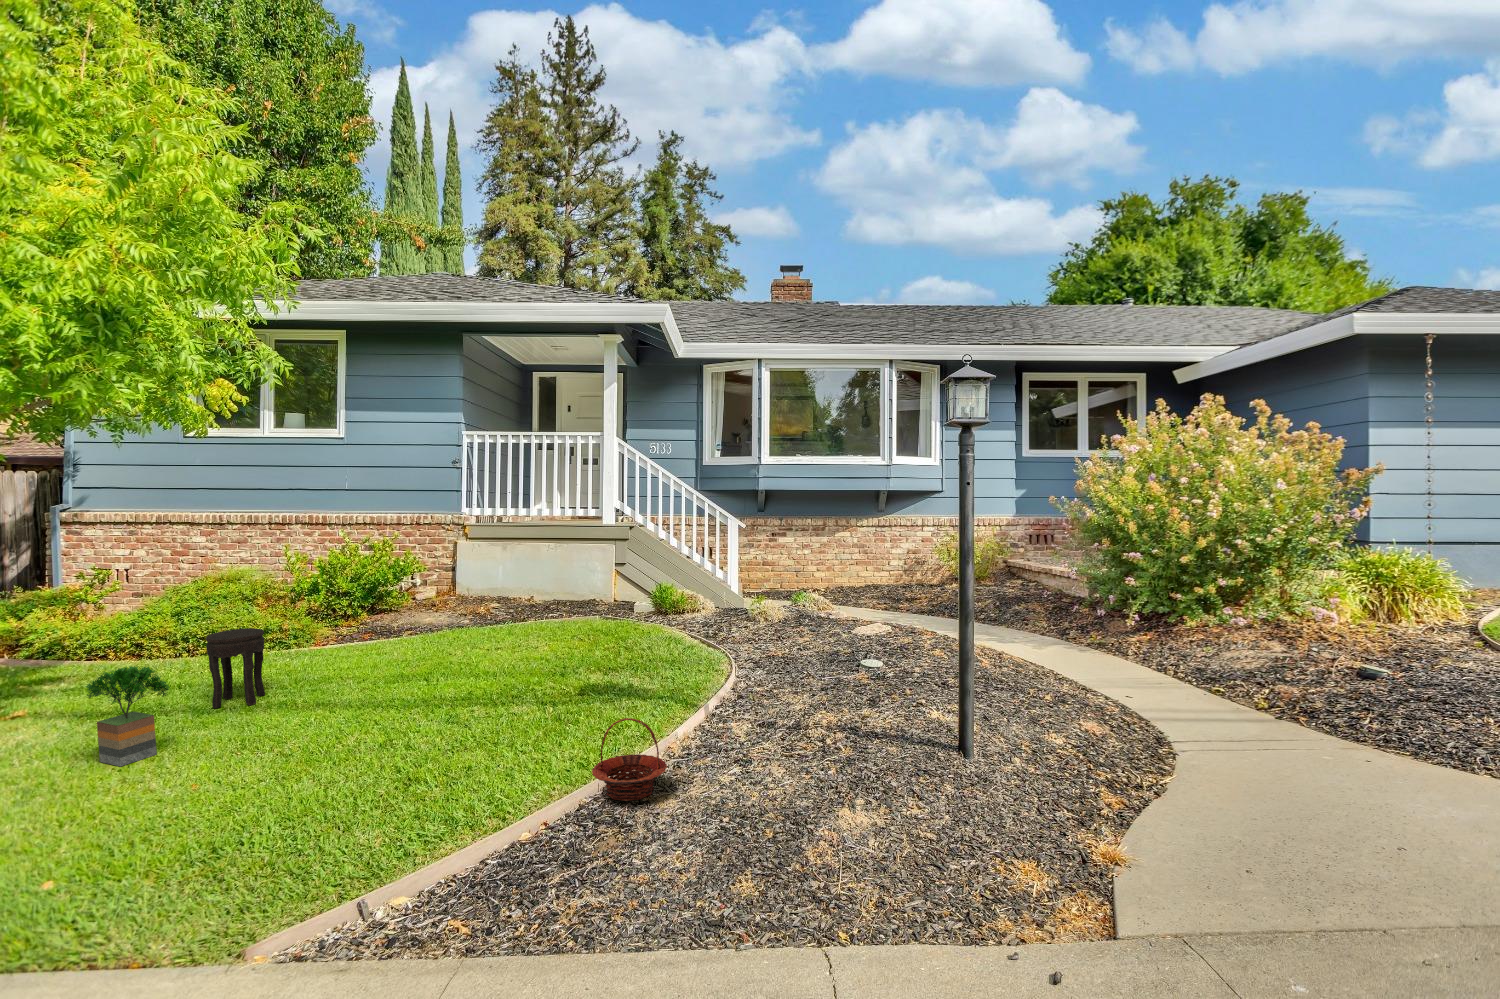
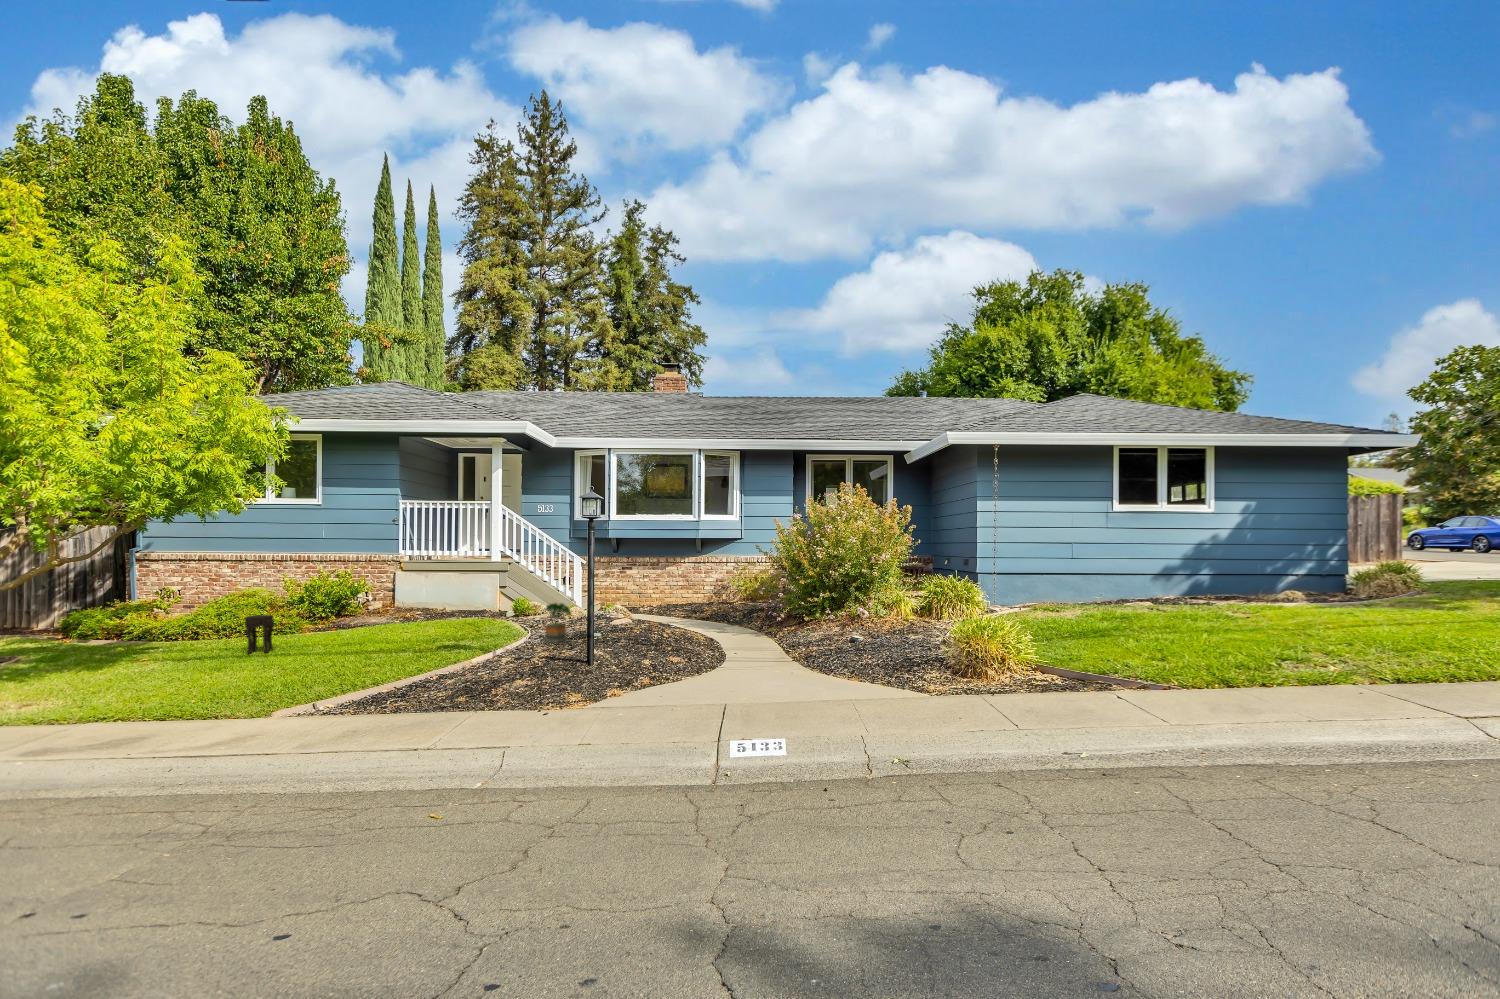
potted tree: present [86,666,169,767] -> present [543,603,571,643]
basket: present [592,718,667,801] -> none [413,643,447,678]

